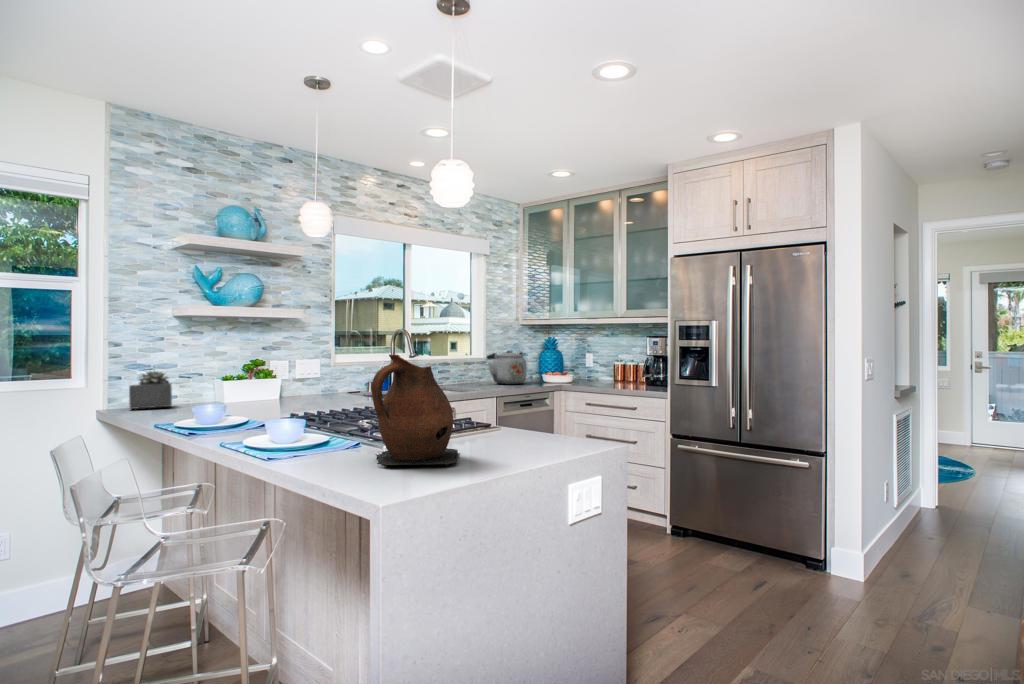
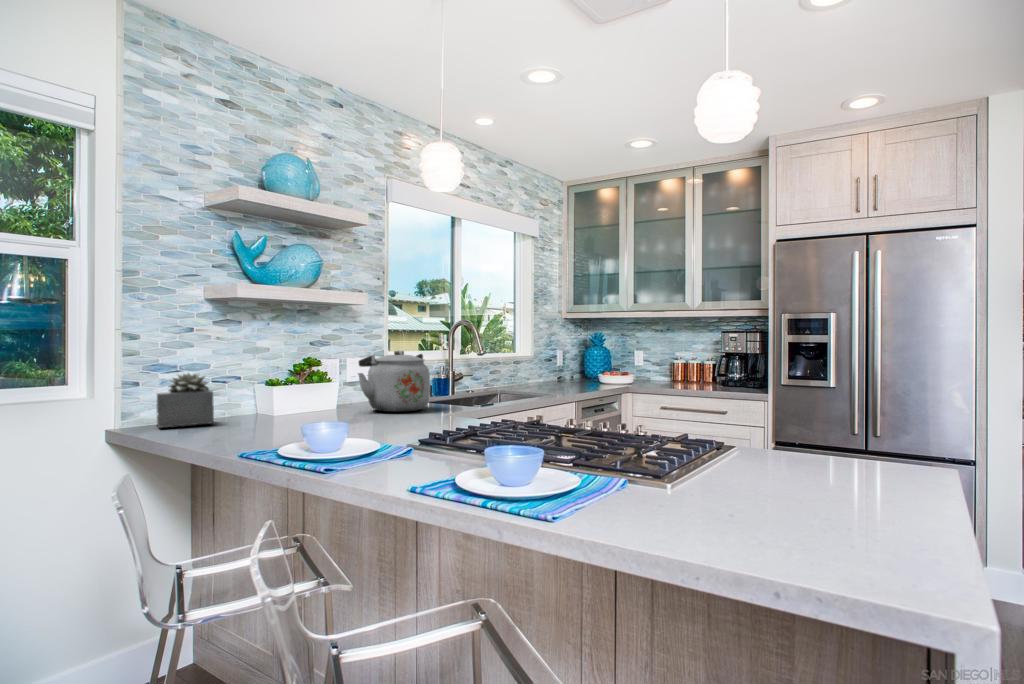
kettle: present [487,350,527,384] -> present [358,350,430,412]
ceramic pitcher: present [372,355,458,466] -> none [728,348,906,533]

